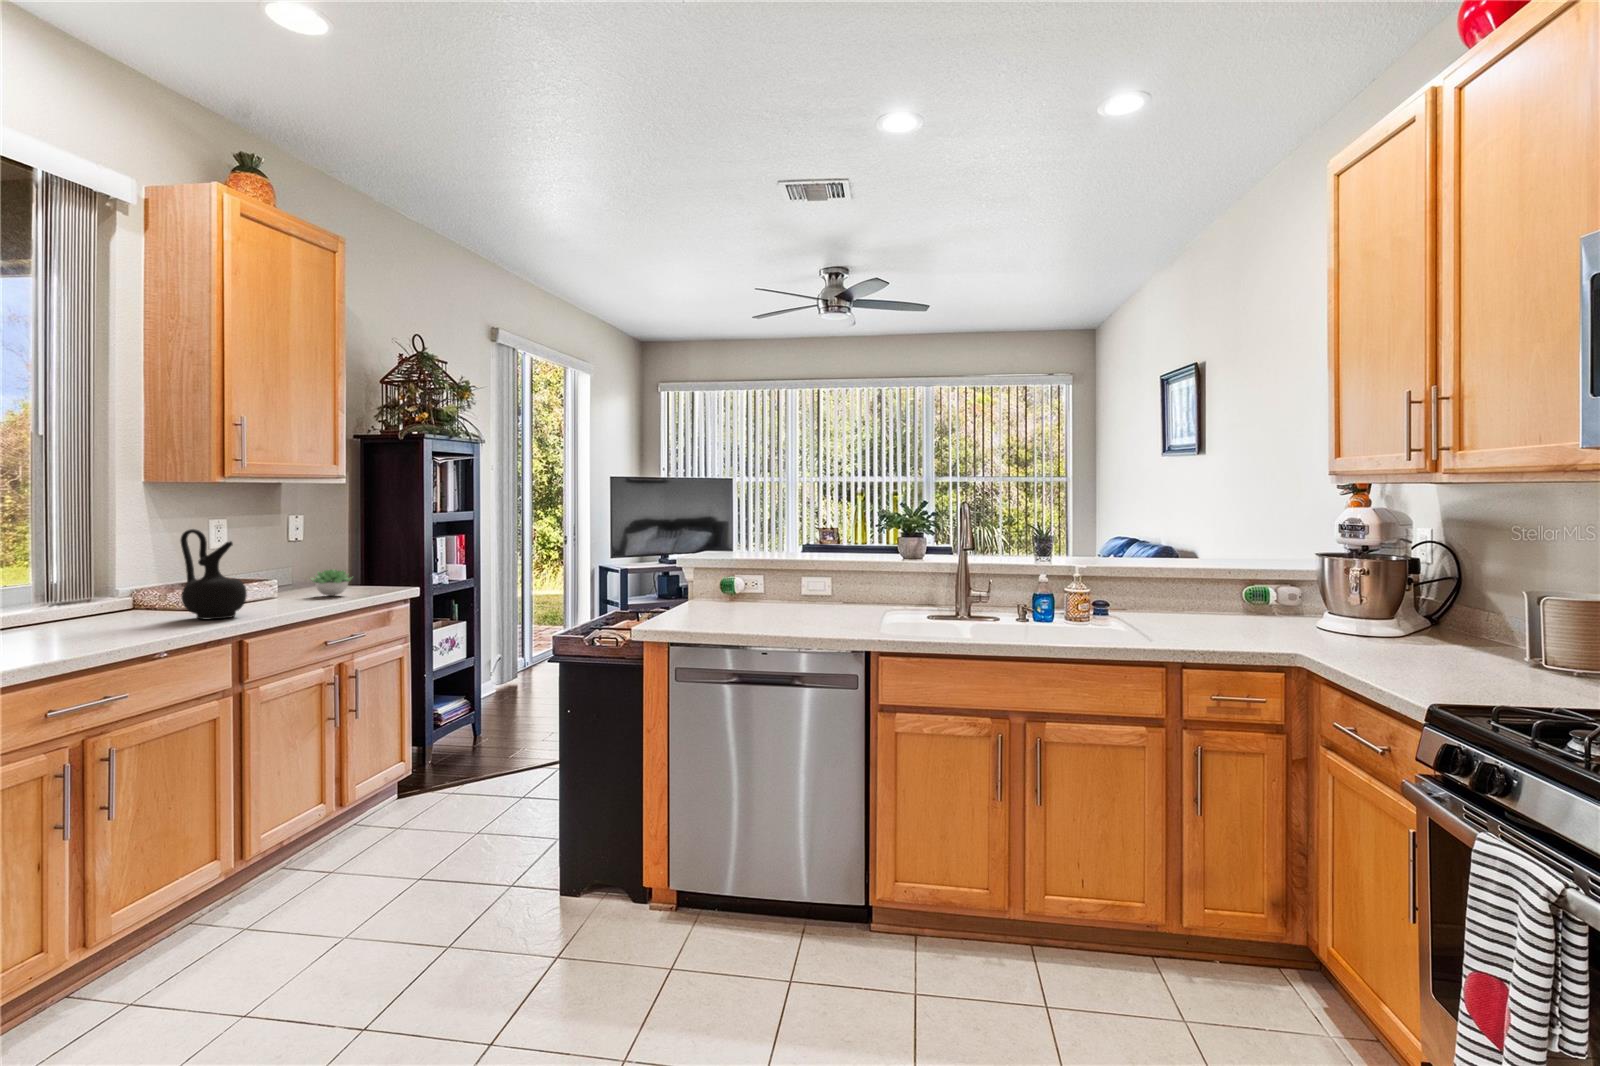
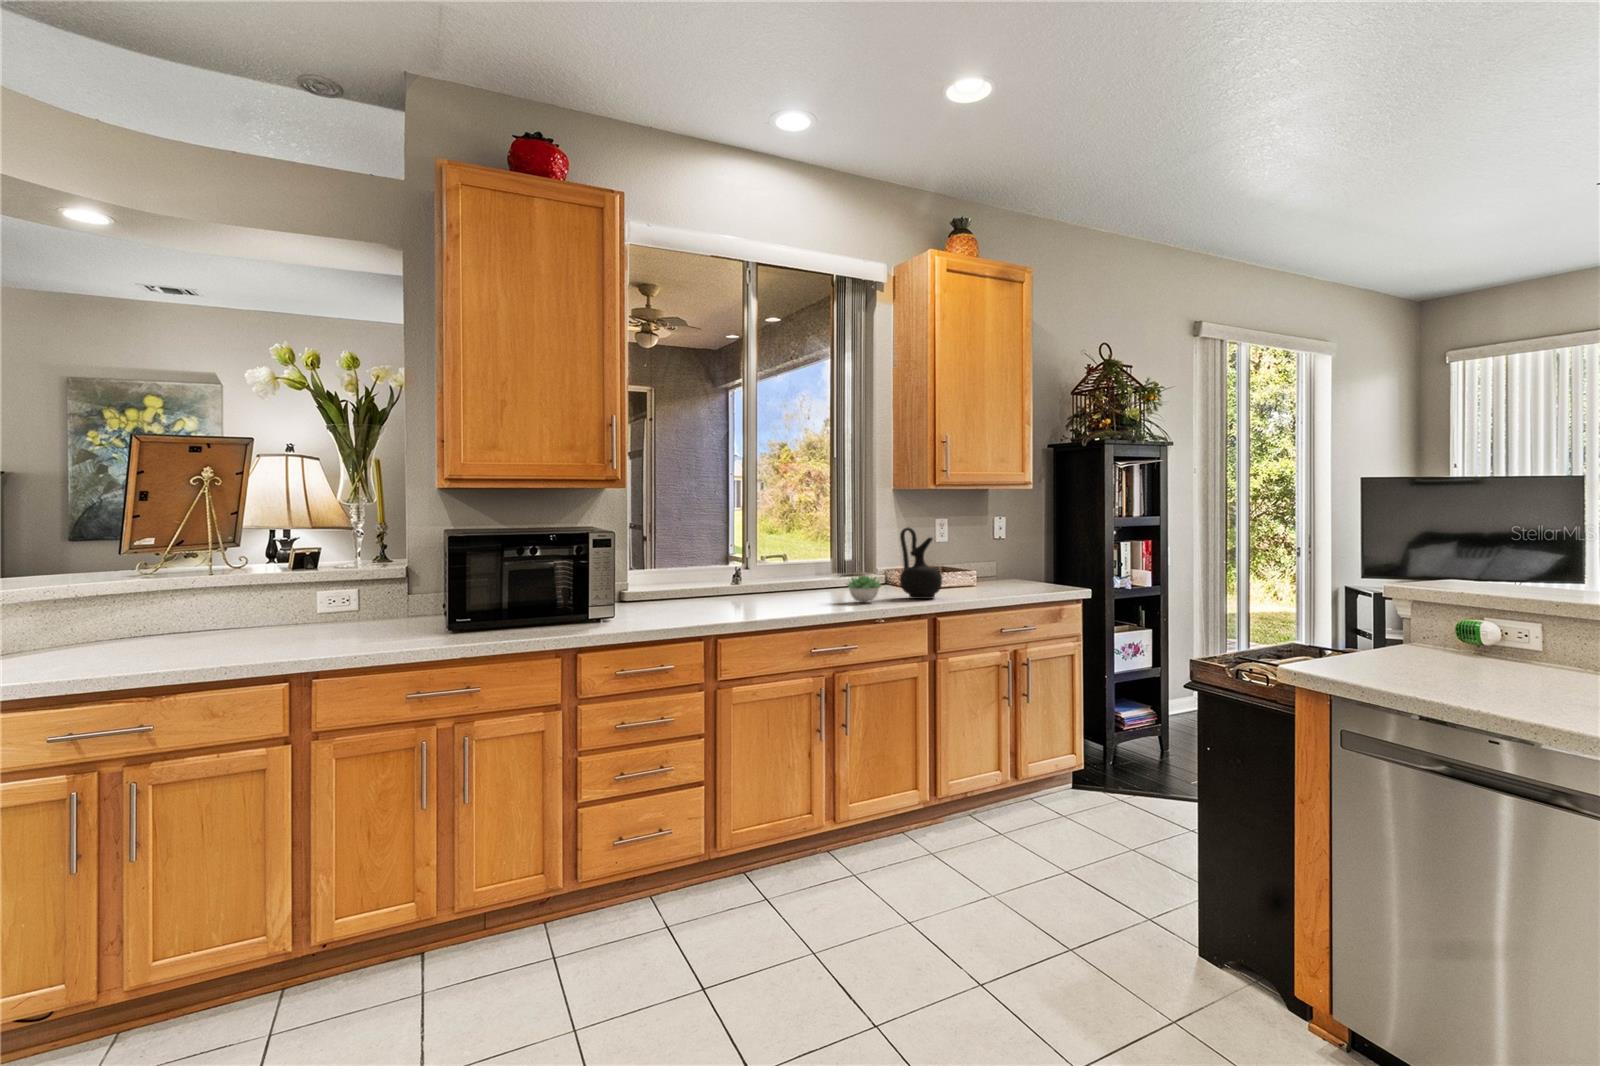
succulent plant: present [311,570,352,596] -> present [847,575,881,602]

